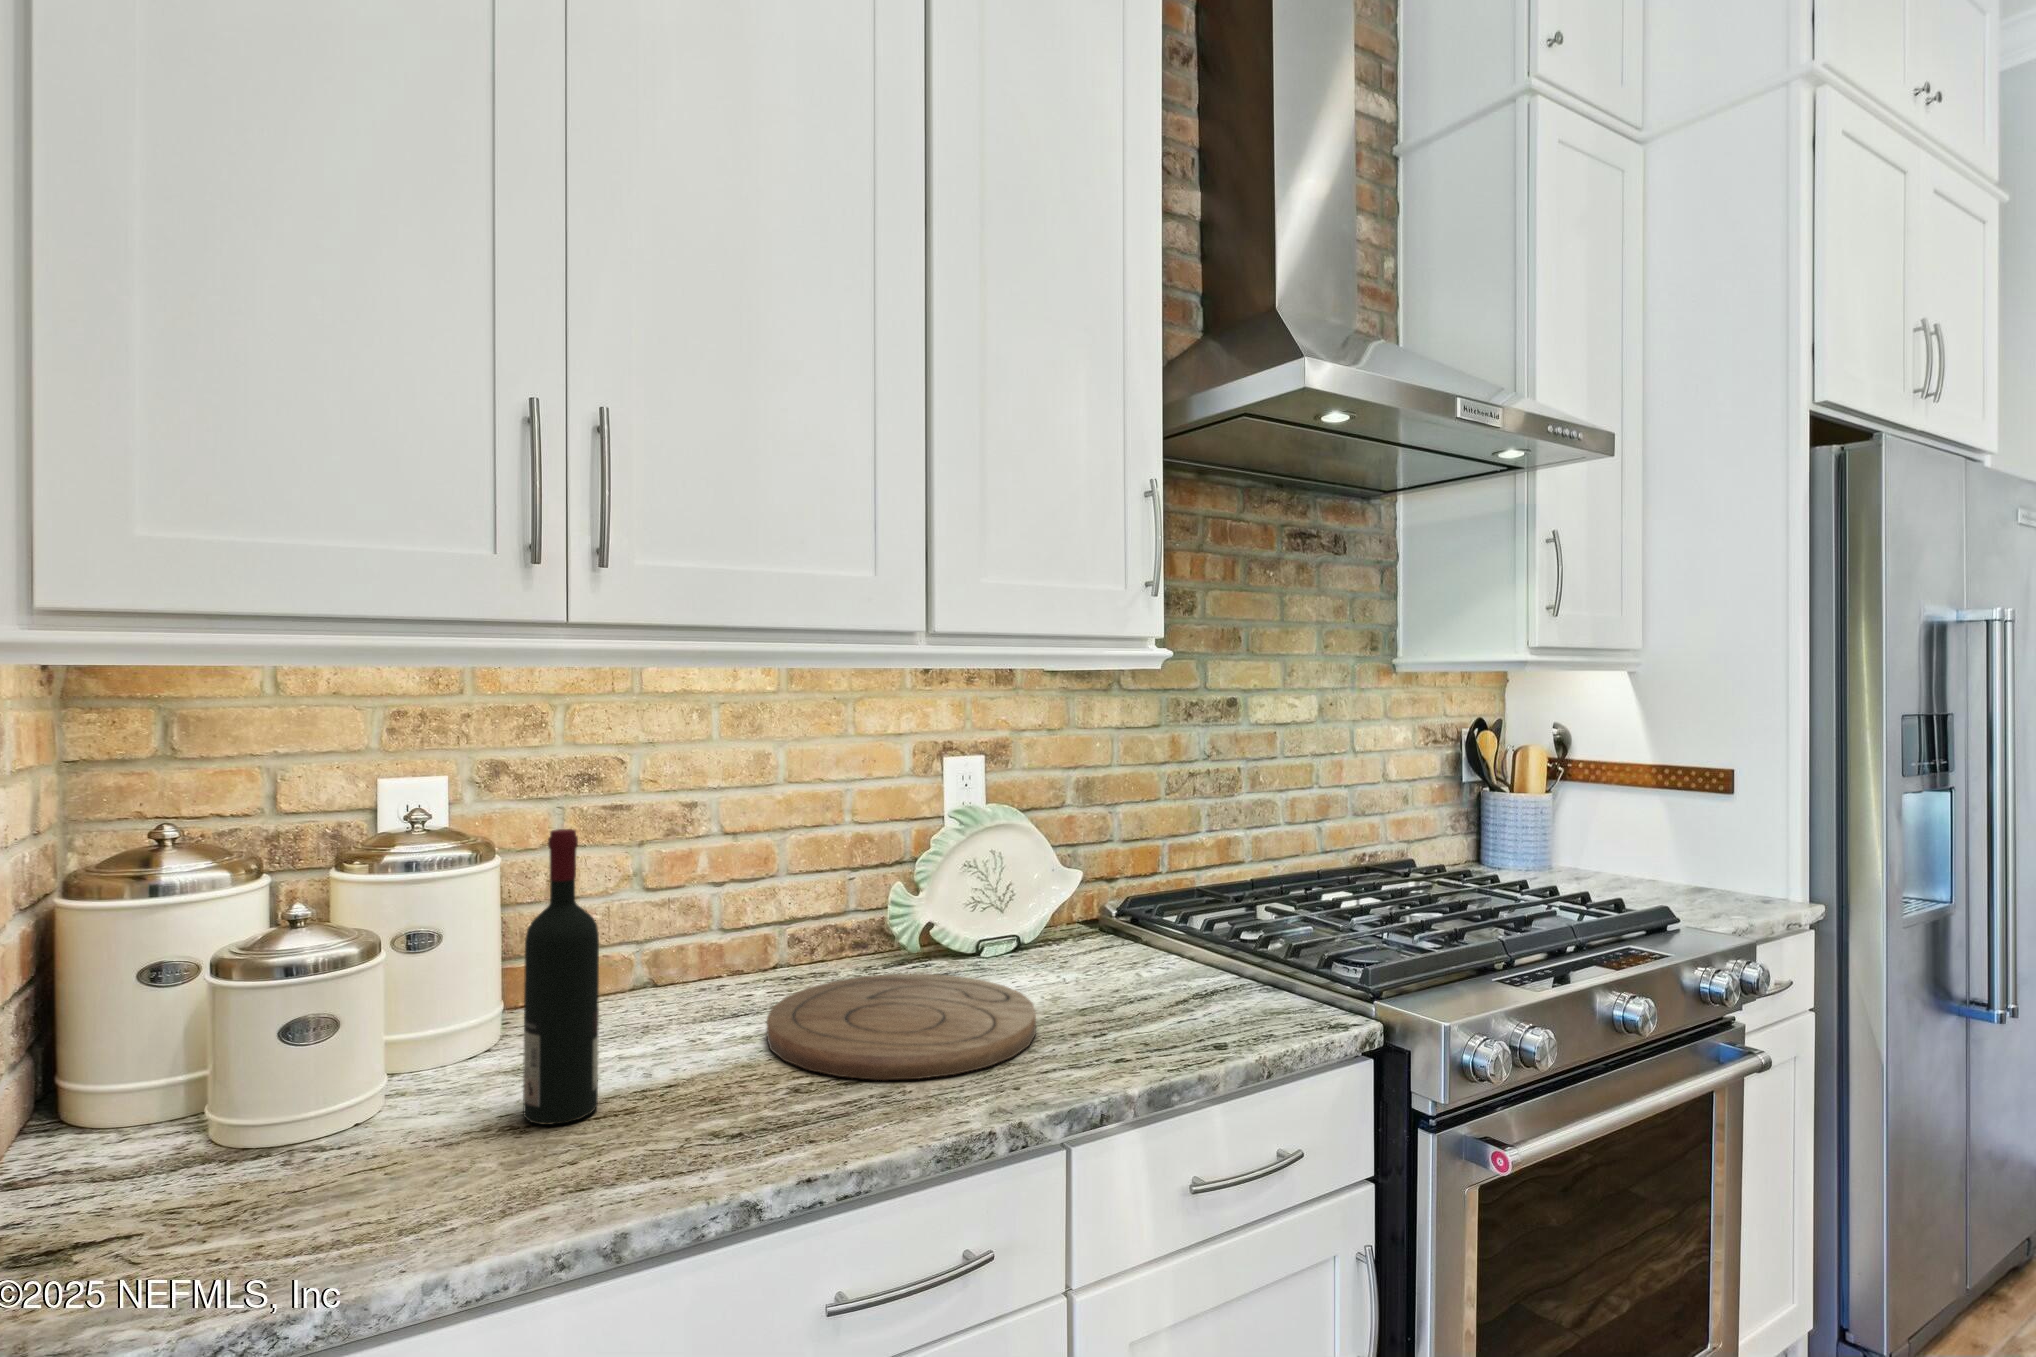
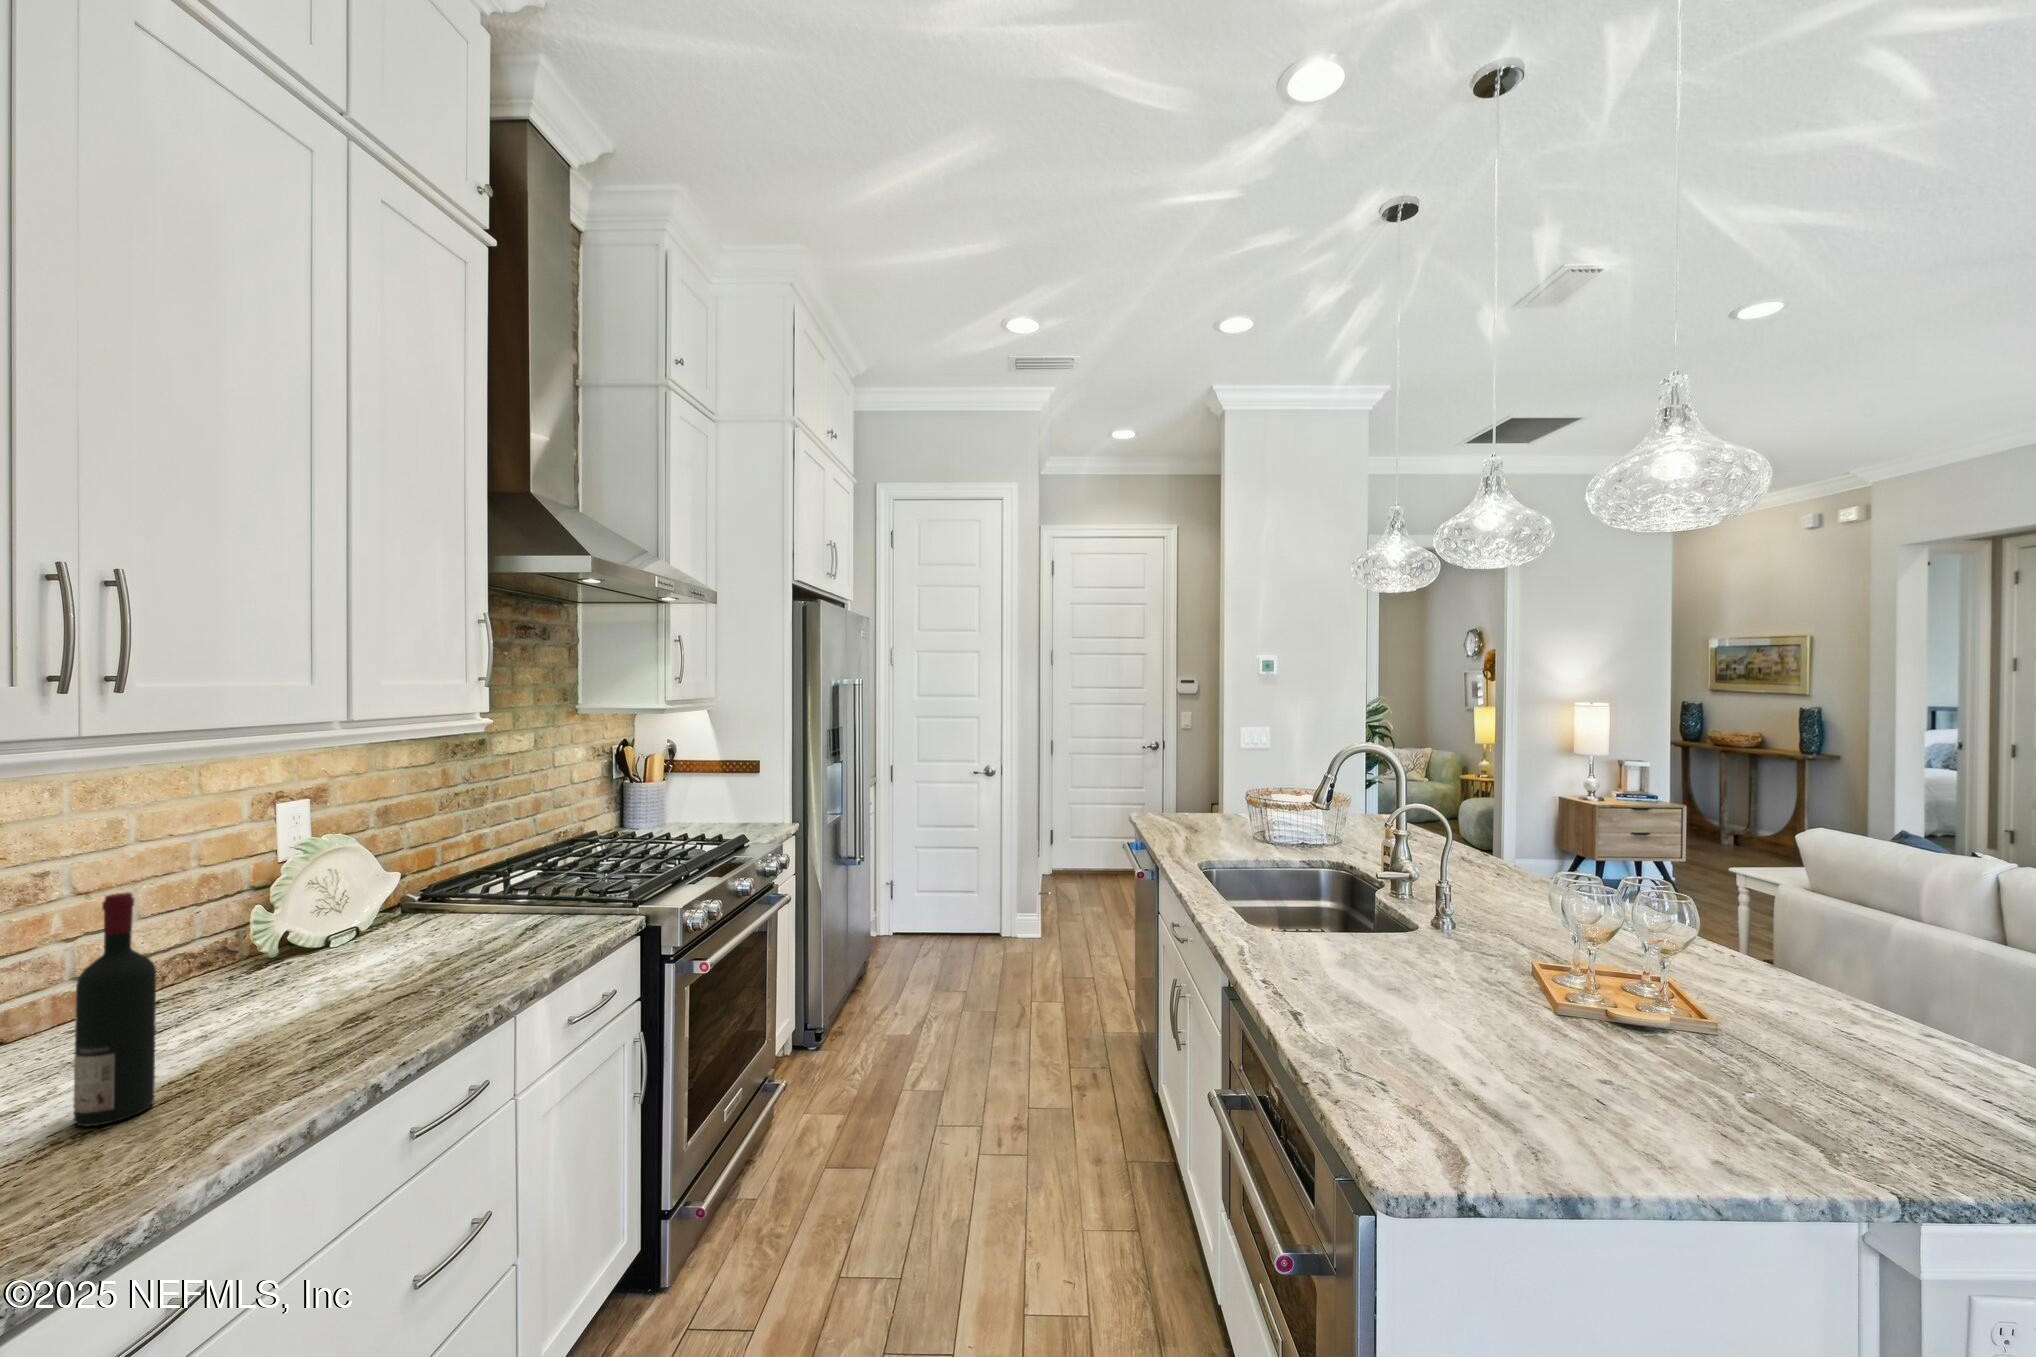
cutting board: present [767,974,1036,1080] -> none [215,952,456,1034]

